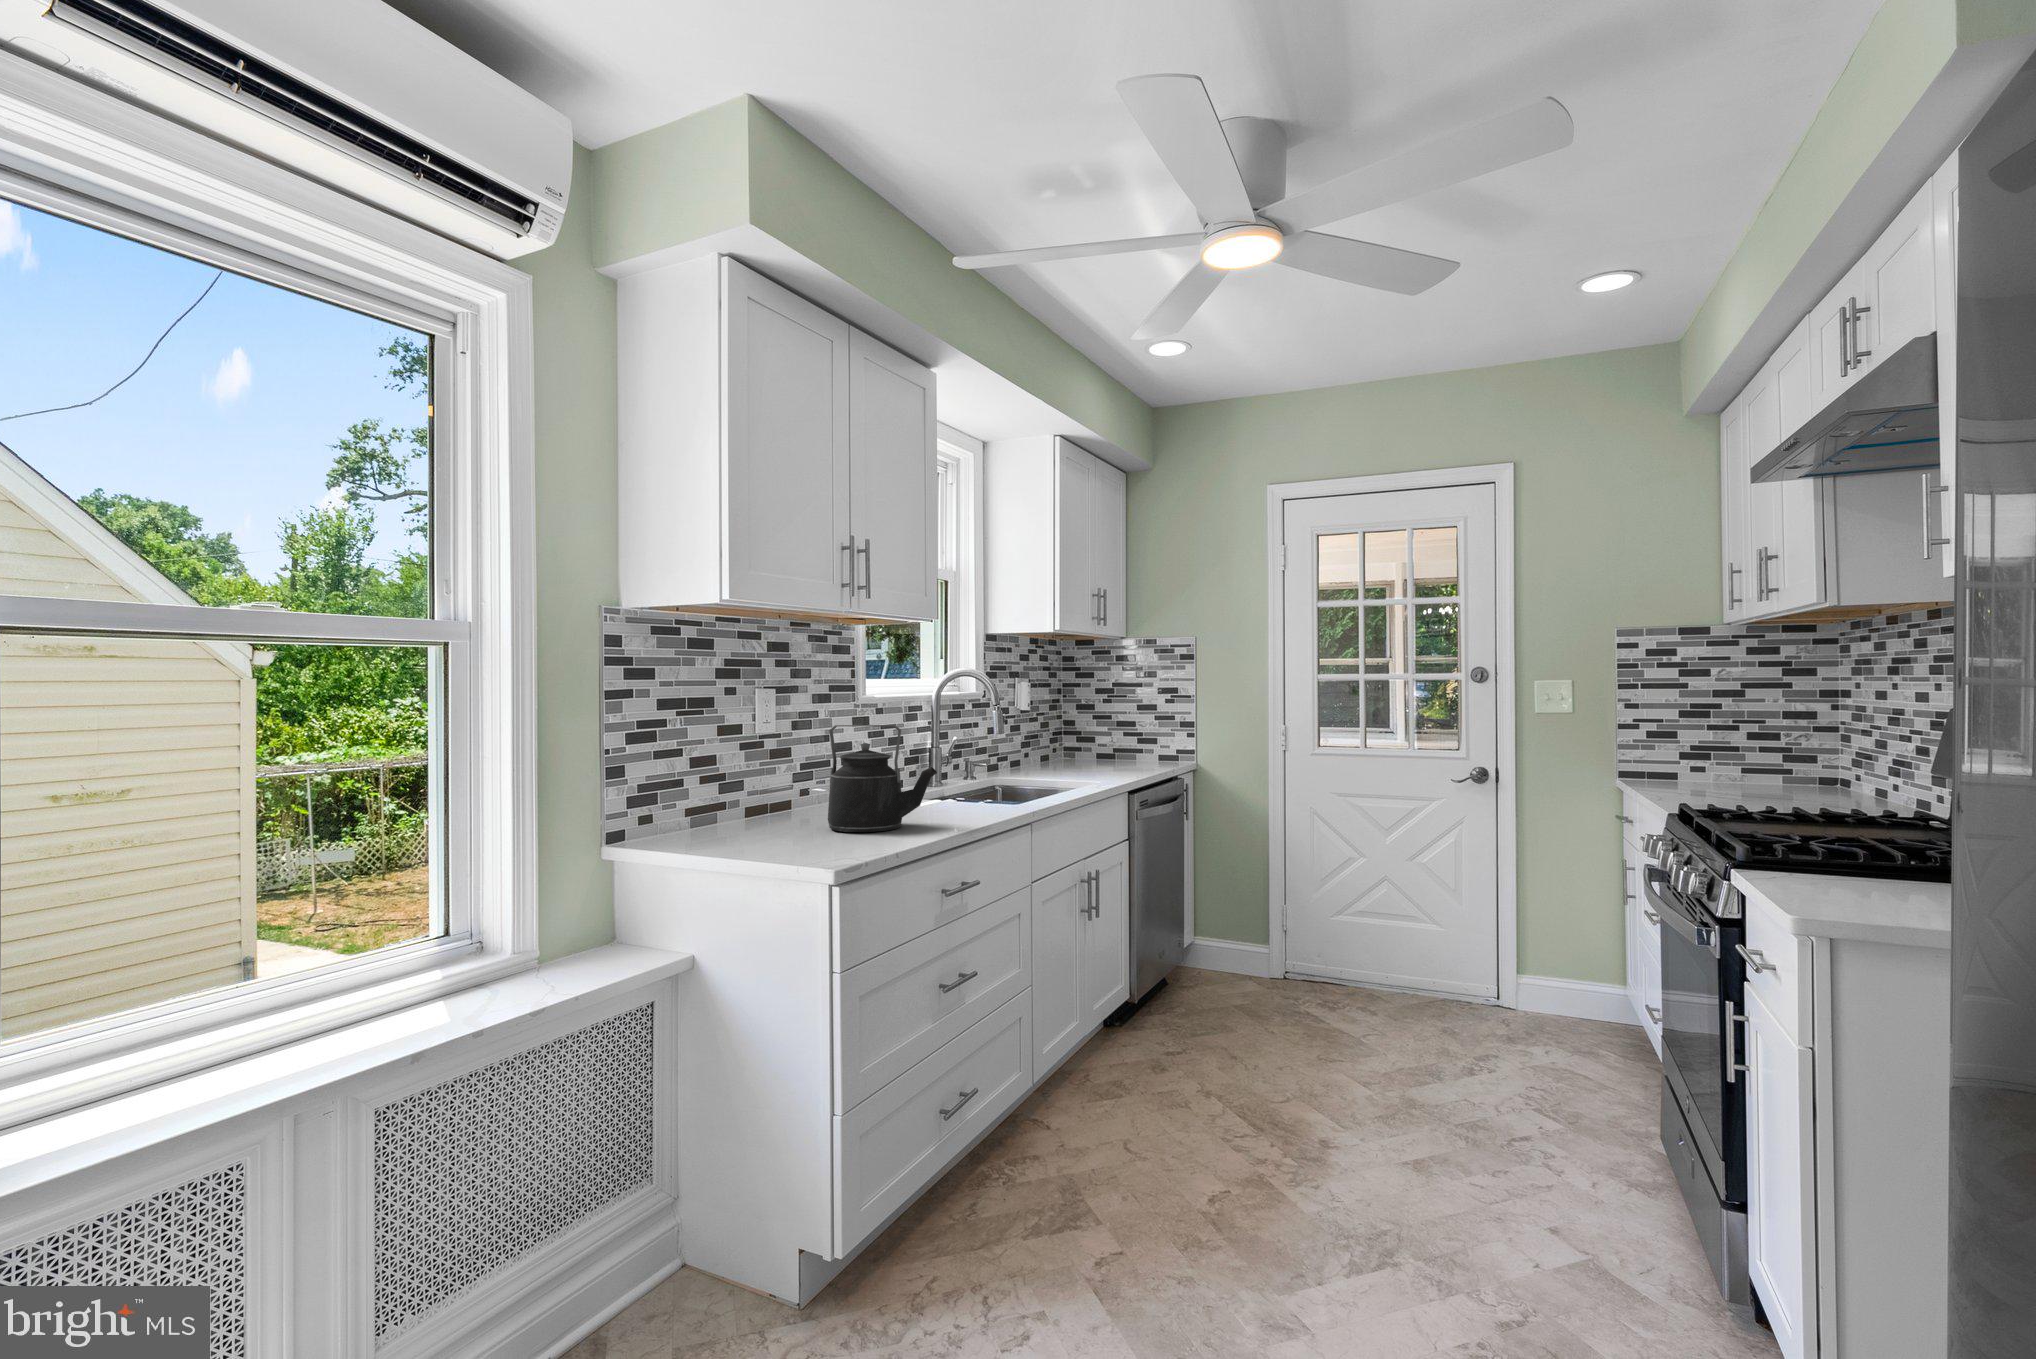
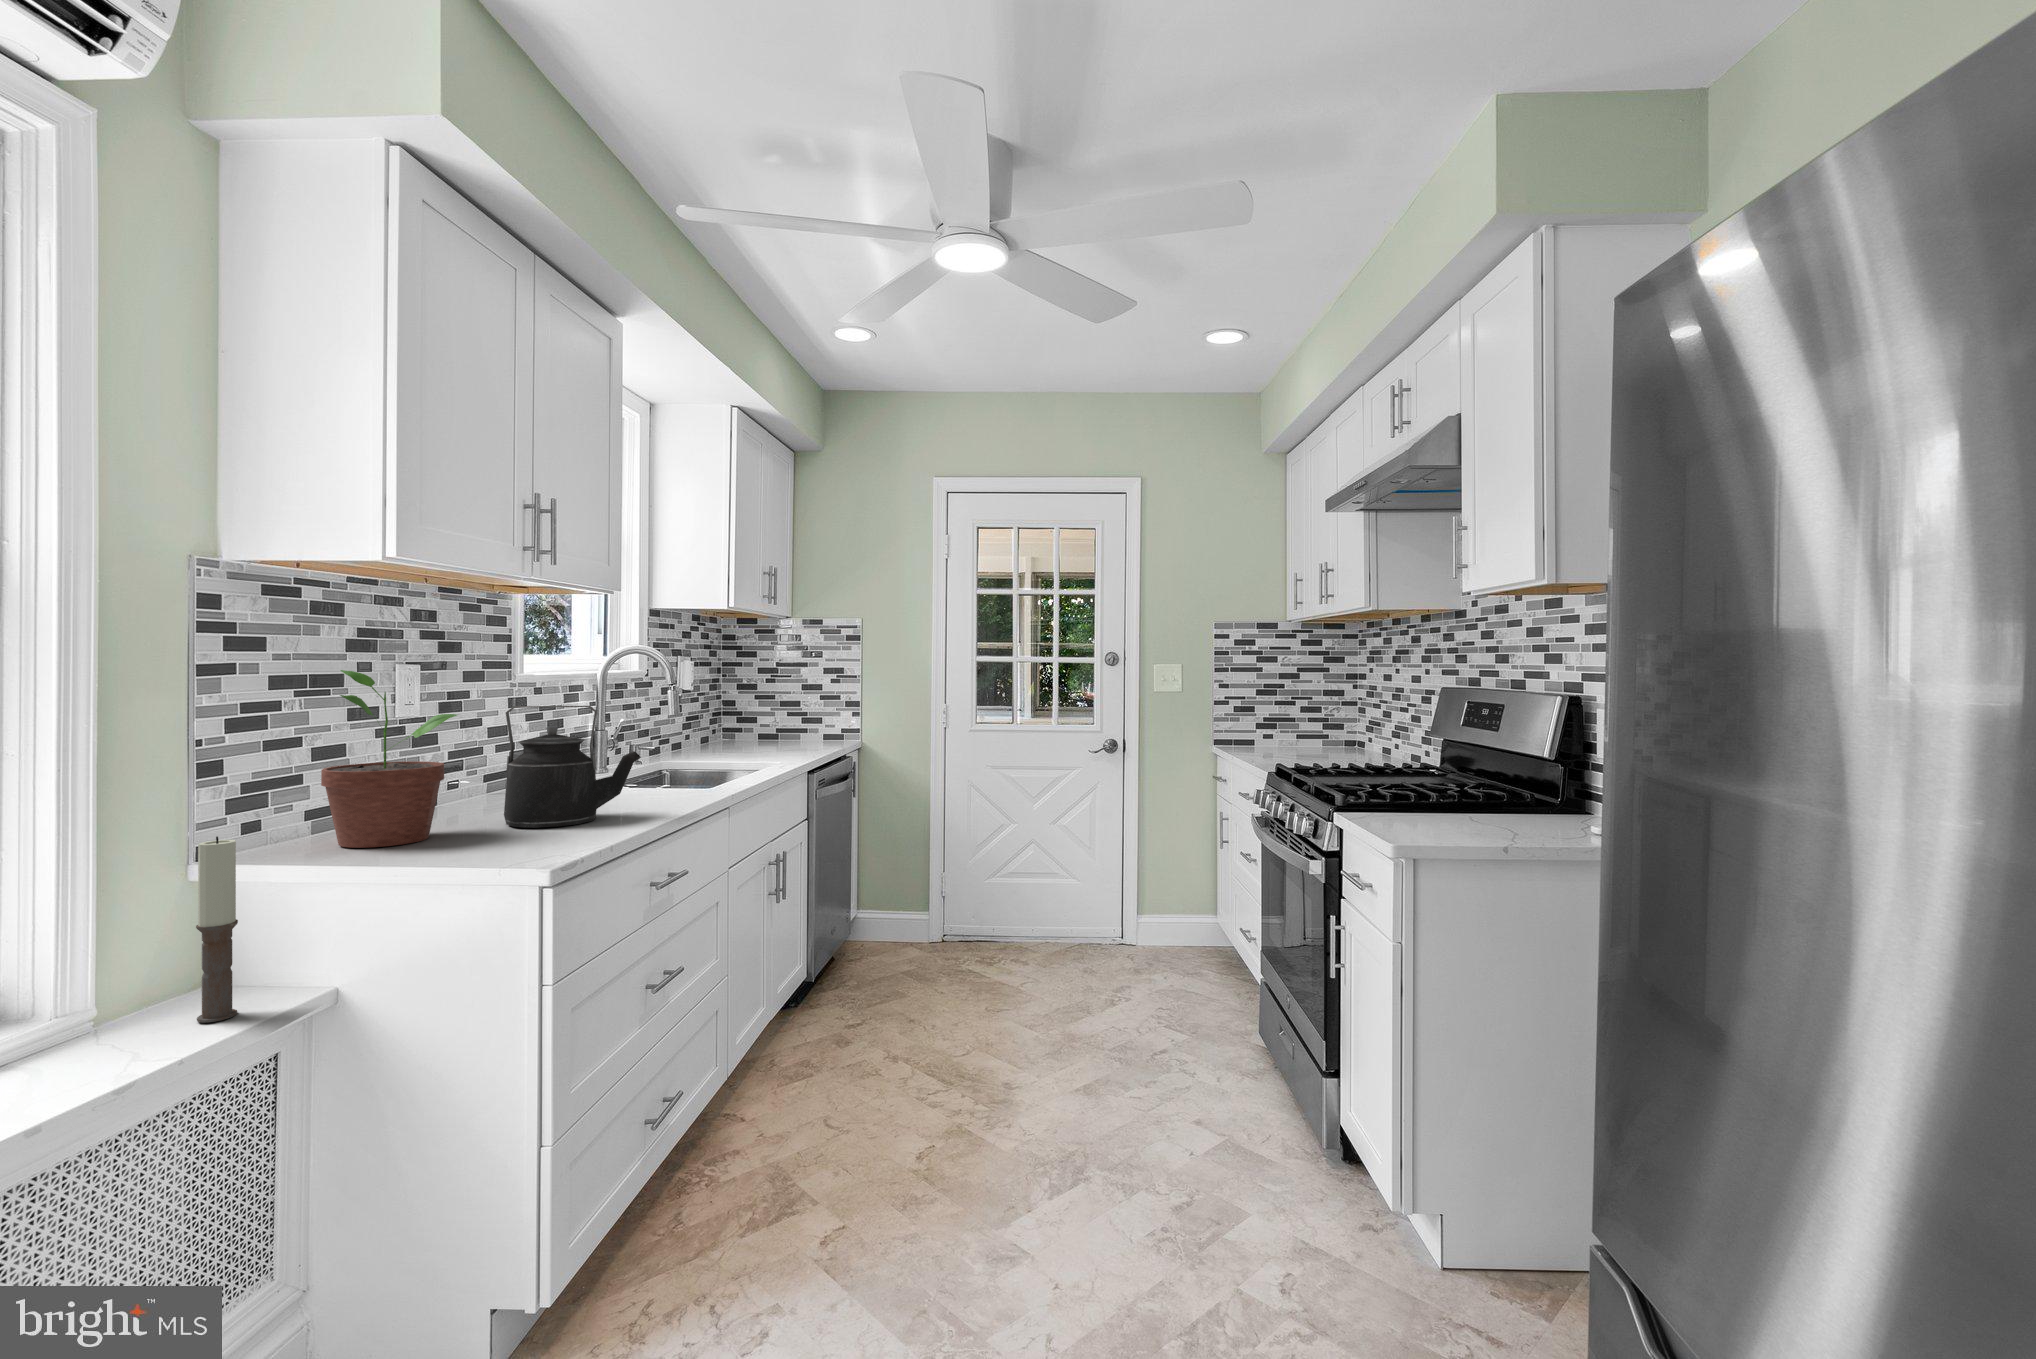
potted plant: none [695,694,790,840] -> present [321,670,457,848]
candle: none [603,824,629,968] -> present [196,836,238,1023]

